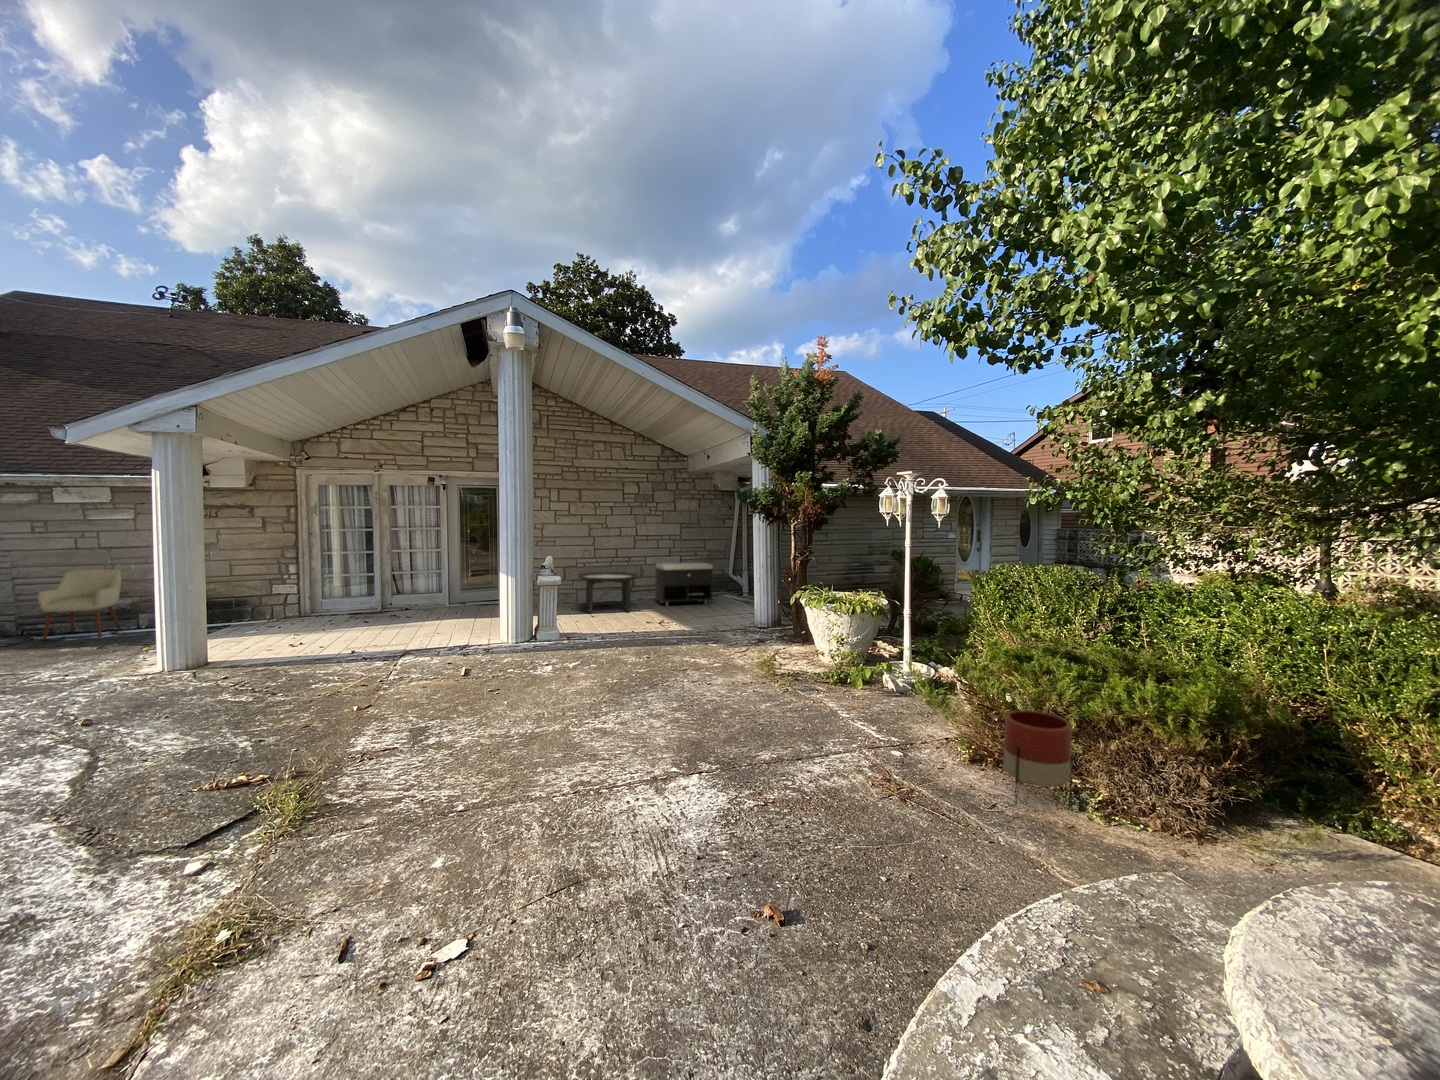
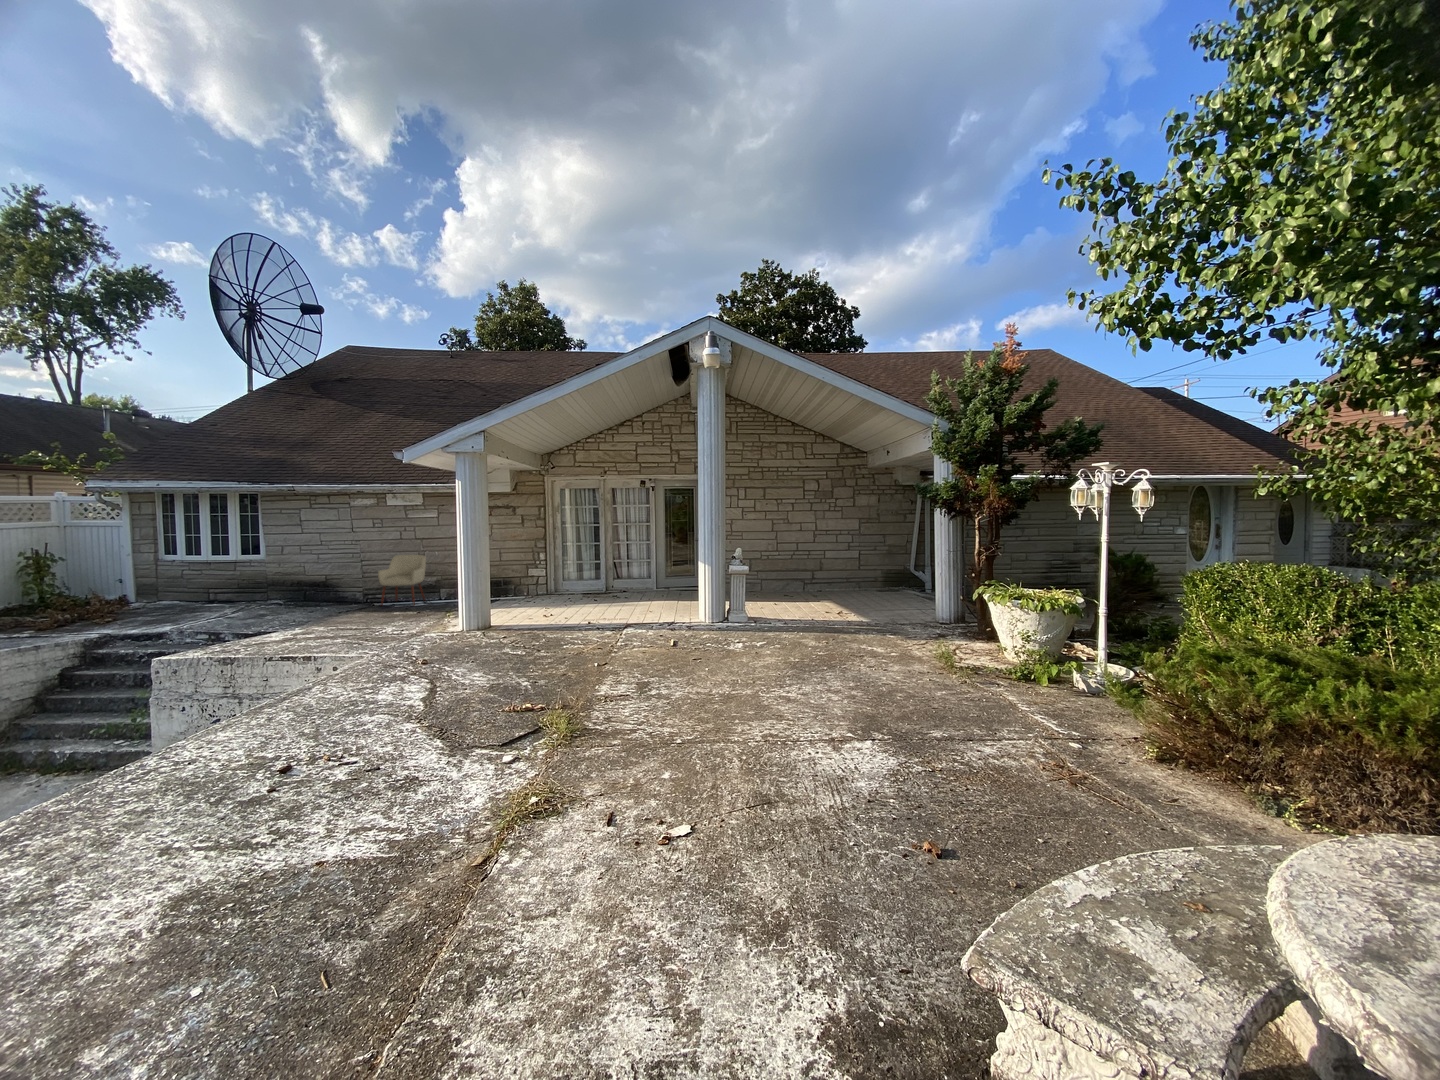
storage bench: present [655,563,713,605] -> none [838,558,897,599]
round table: present [578,572,638,613] -> none [765,565,822,603]
planter: present [1003,710,1073,805] -> none [1188,708,1271,810]

